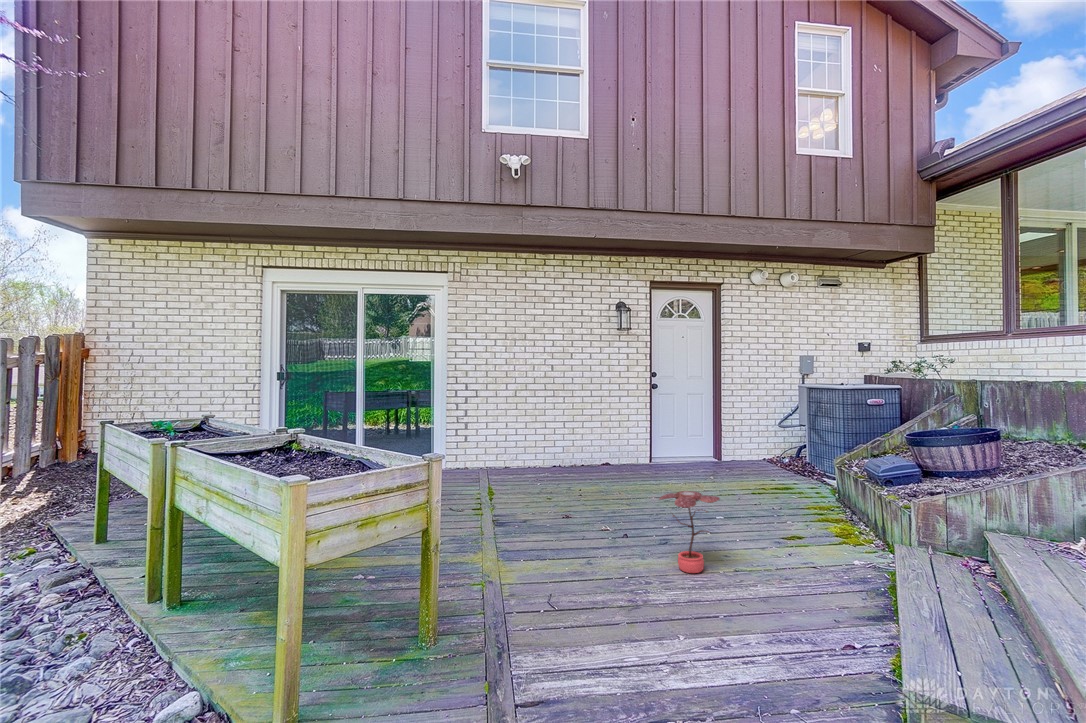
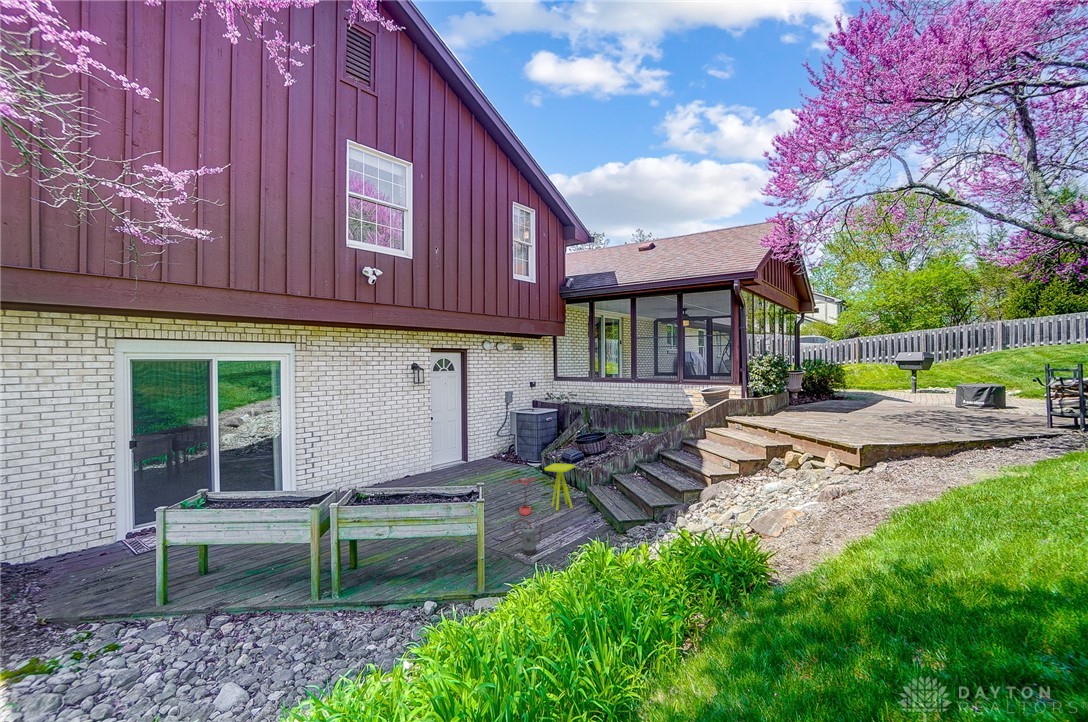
side table: none [744,475,828,590] -> present [544,463,575,511]
watering can: none [546,574,605,674] -> present [513,519,543,555]

